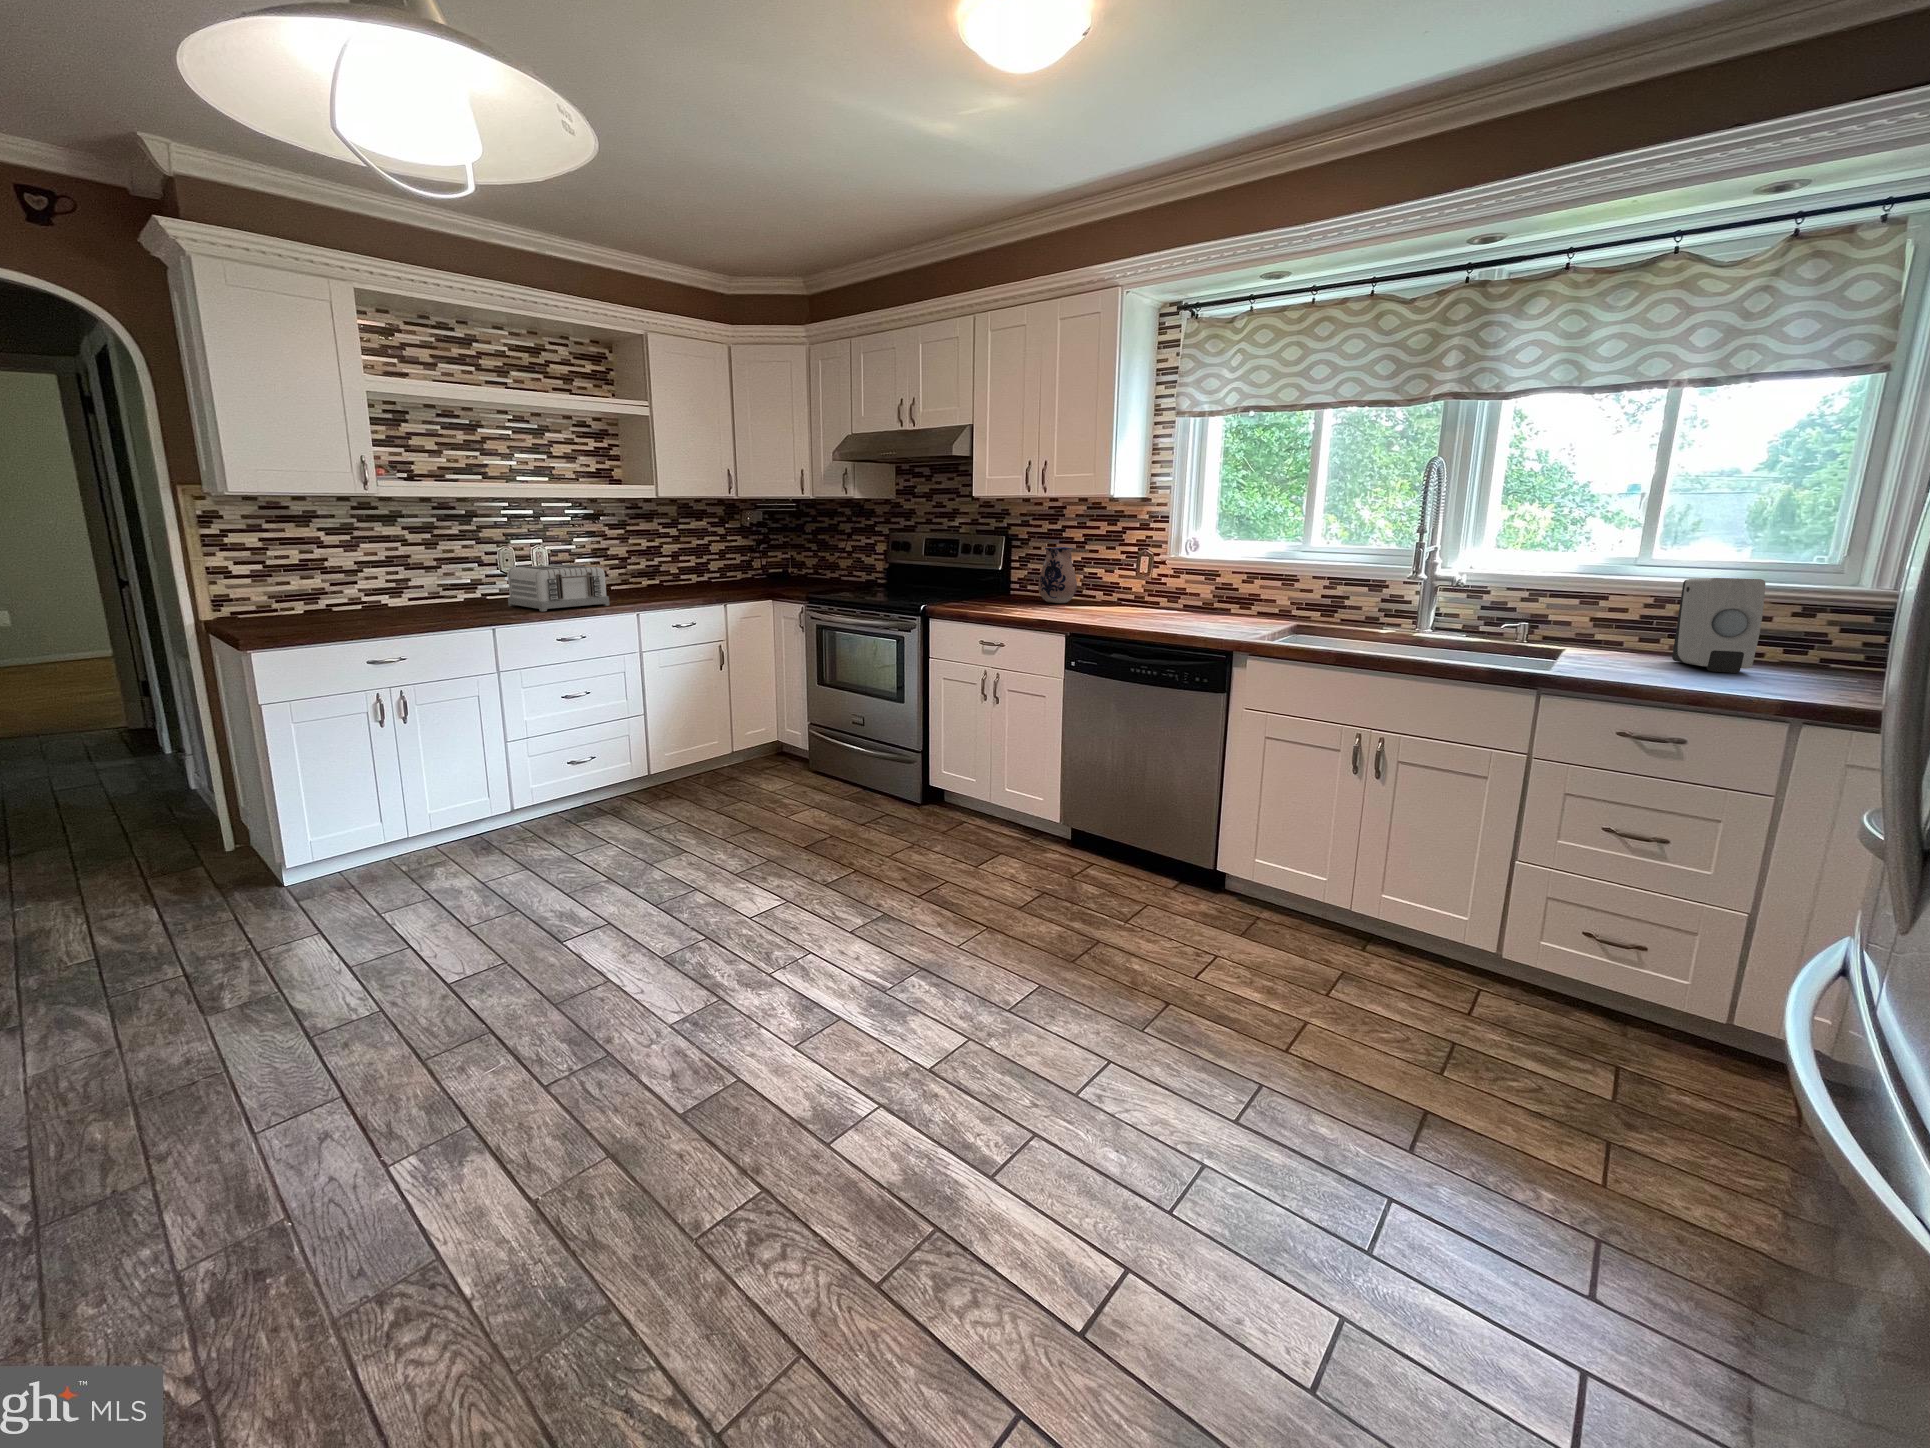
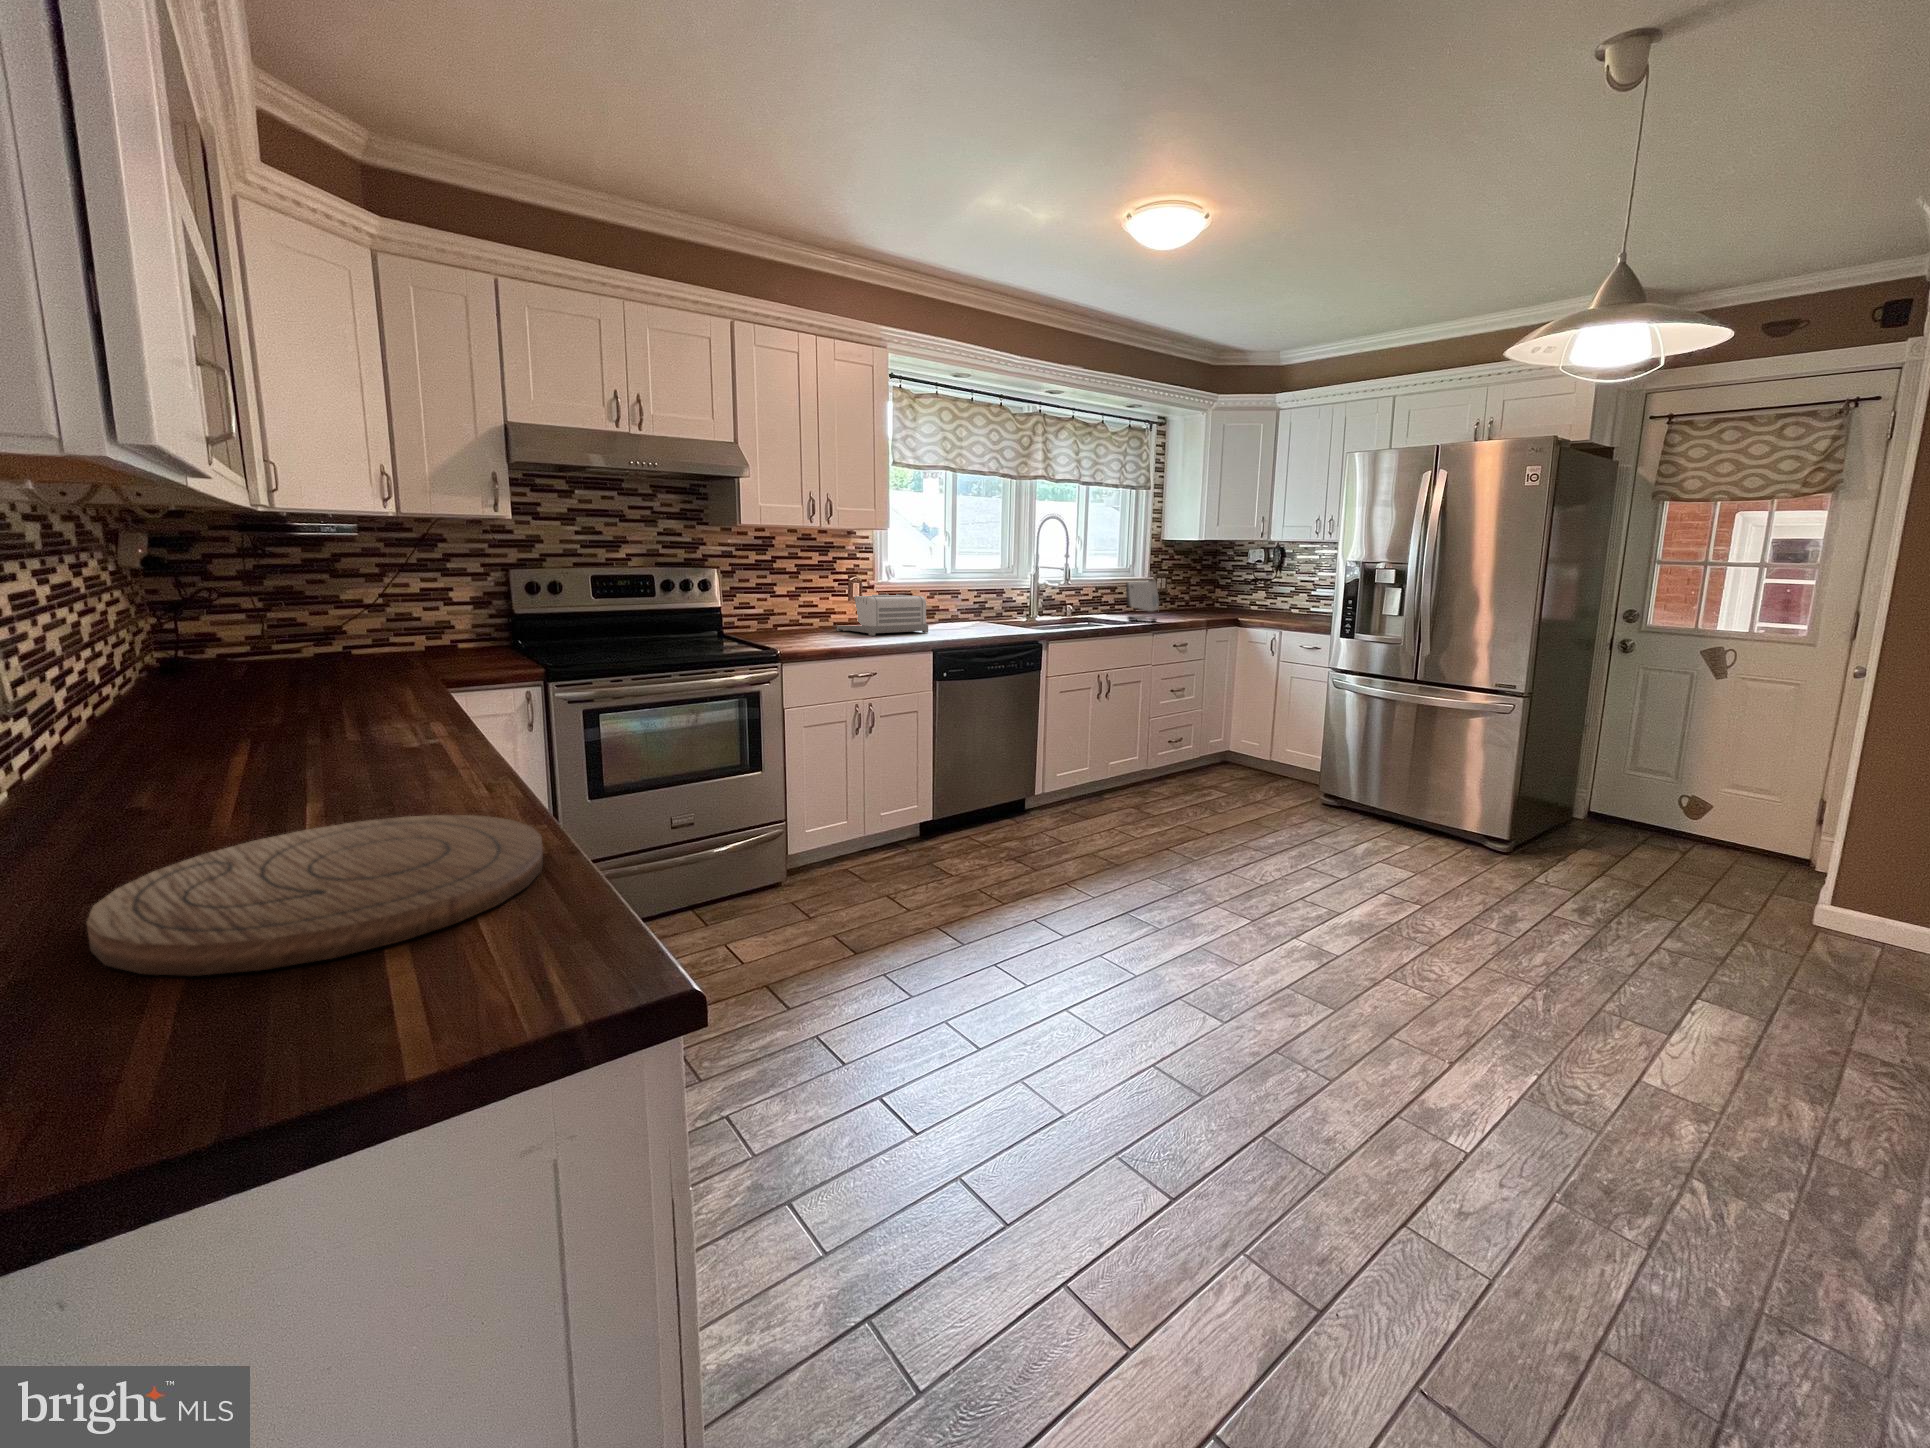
ceramic pitcher: present [1038,547,1077,603] -> none [780,578,820,634]
toaster: present [508,564,610,611] -> present [837,595,928,636]
cutting board: none [284,612,400,632] -> present [87,815,543,976]

